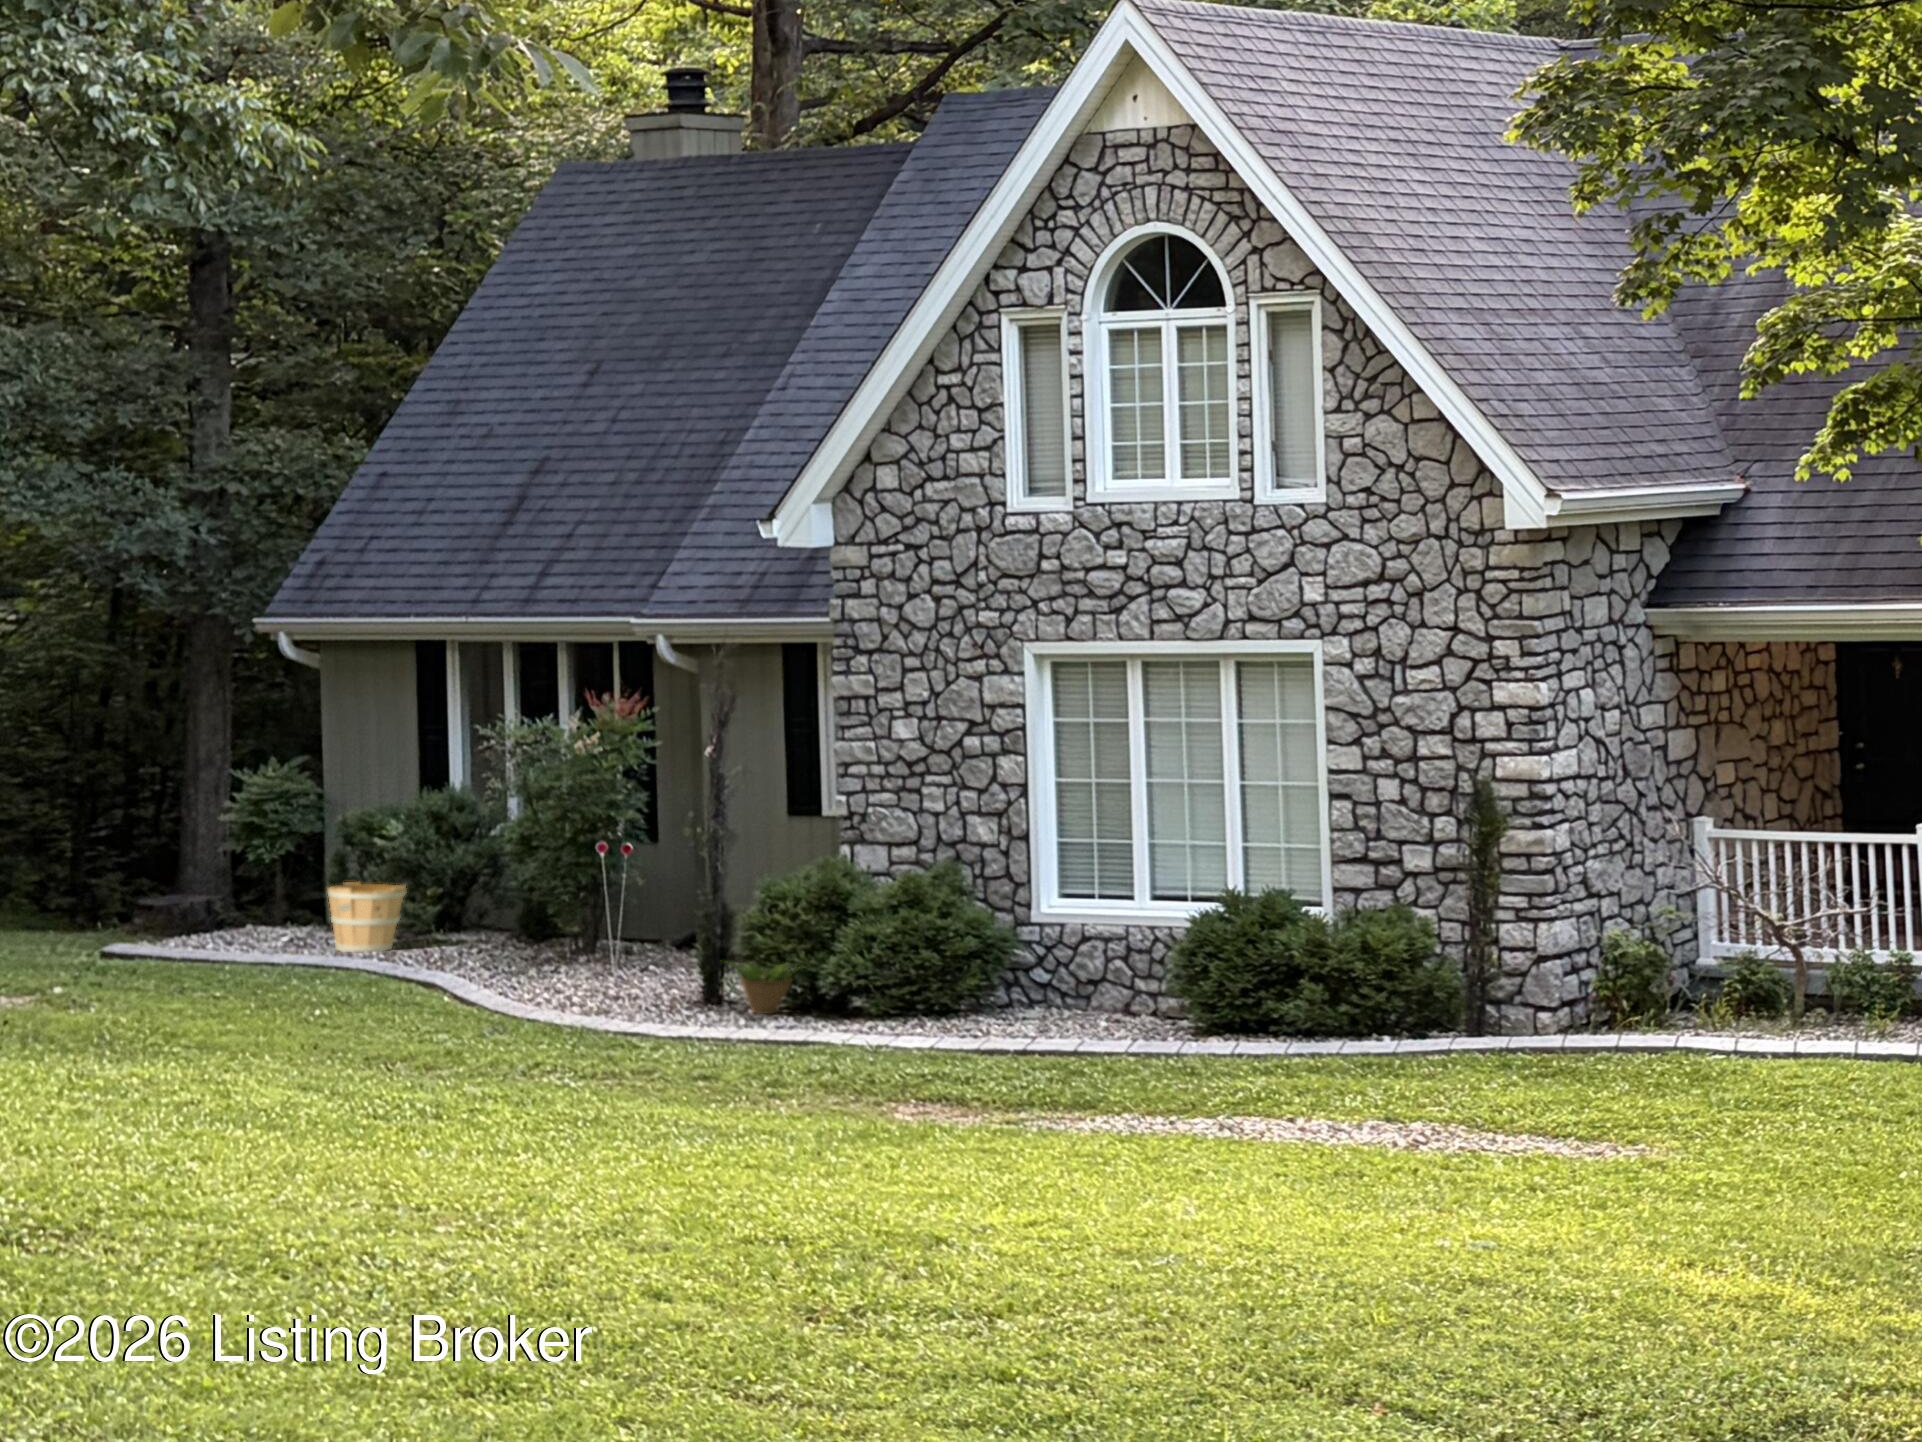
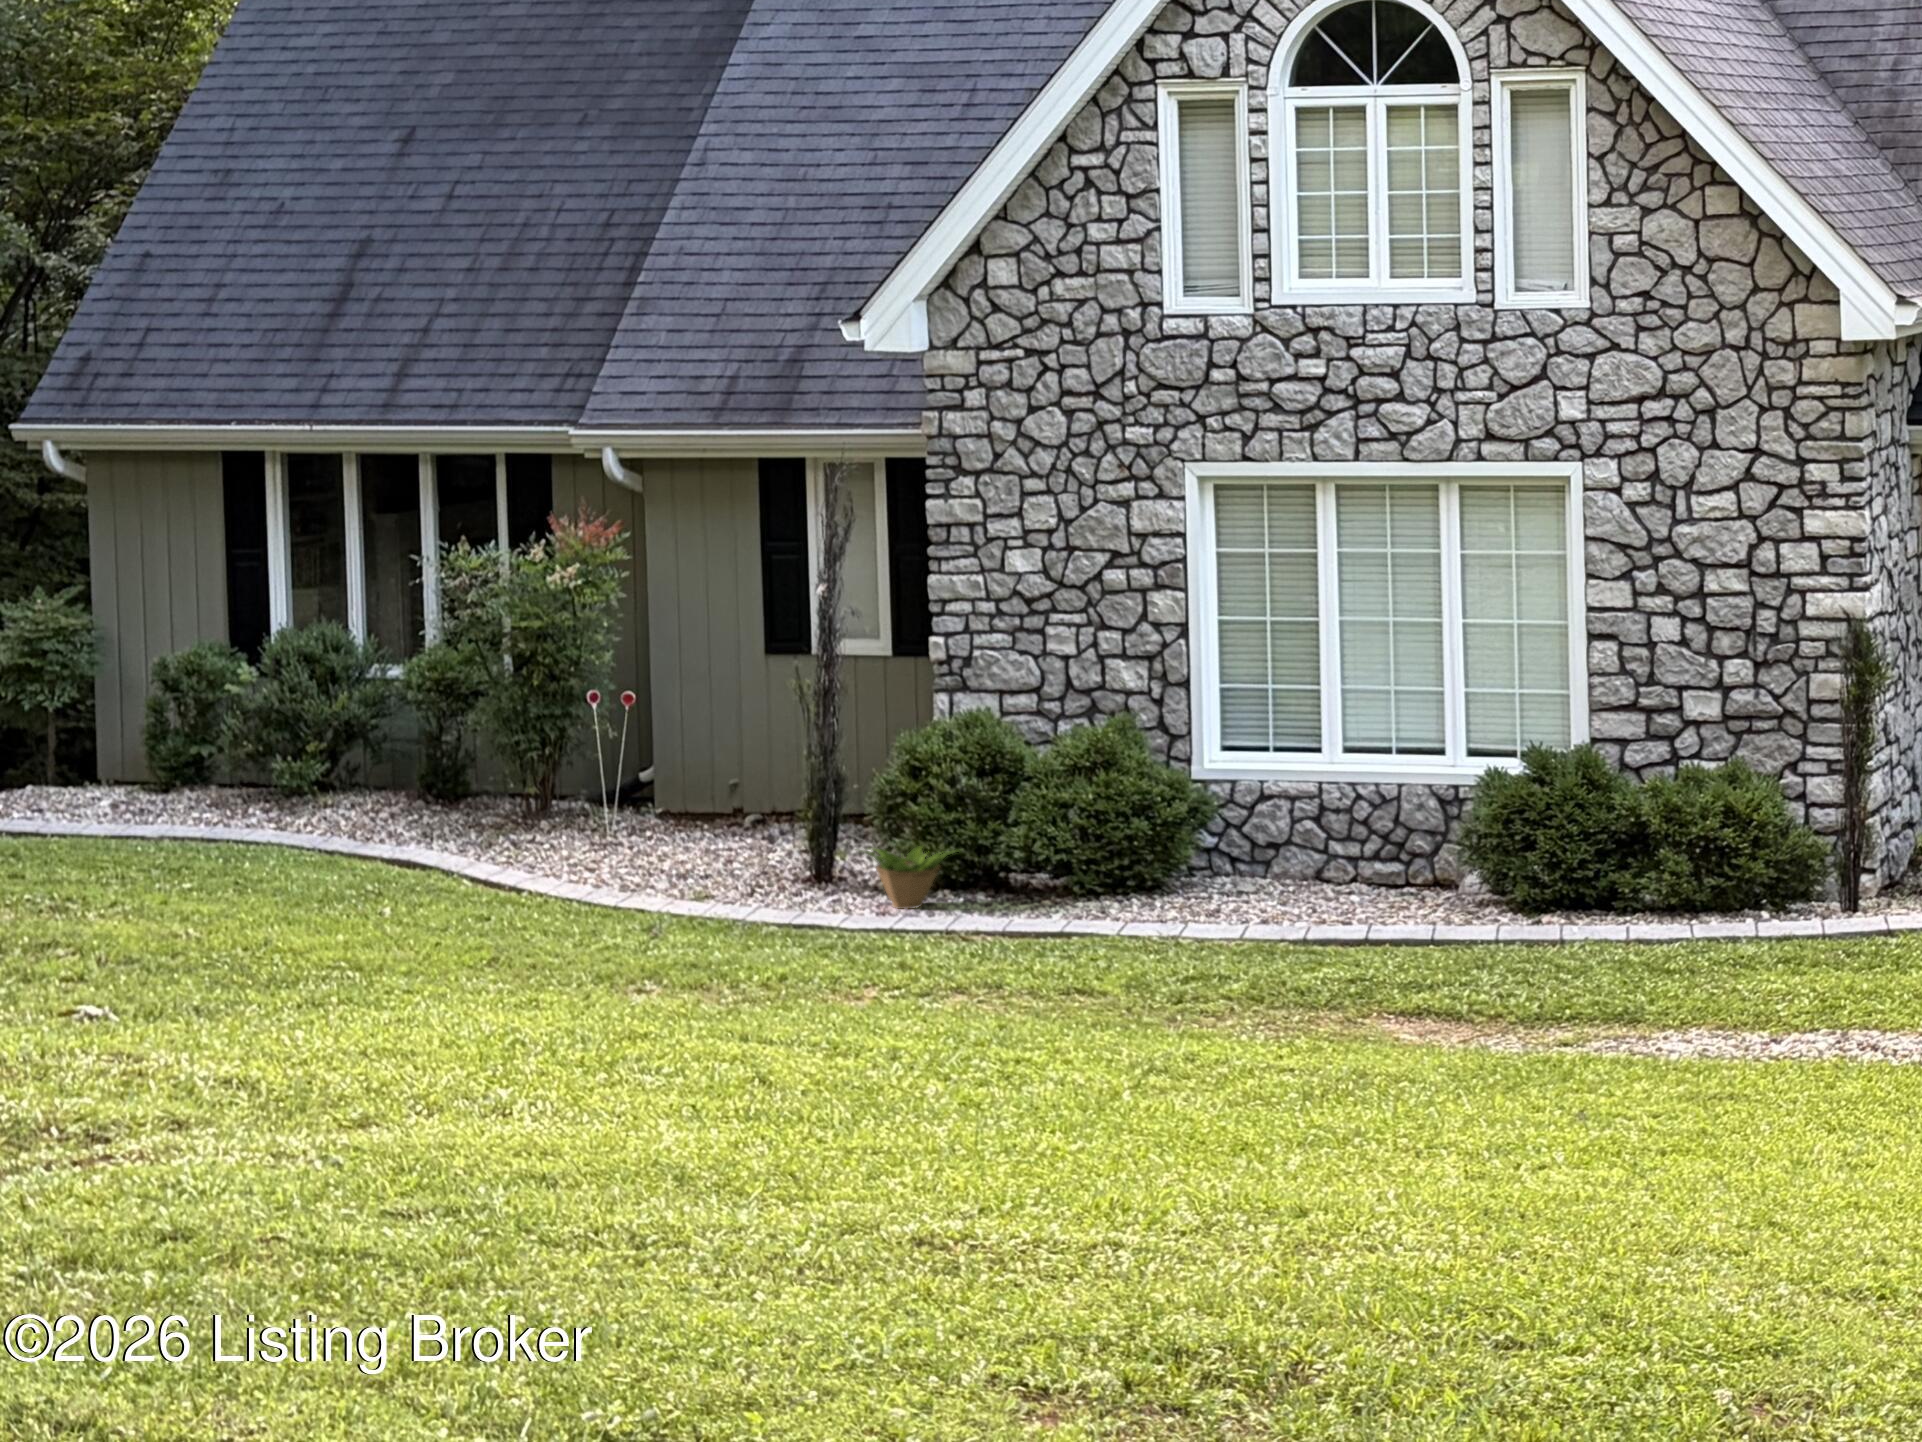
wooden bucket: present [328,882,407,952] -> none [191,740,290,827]

